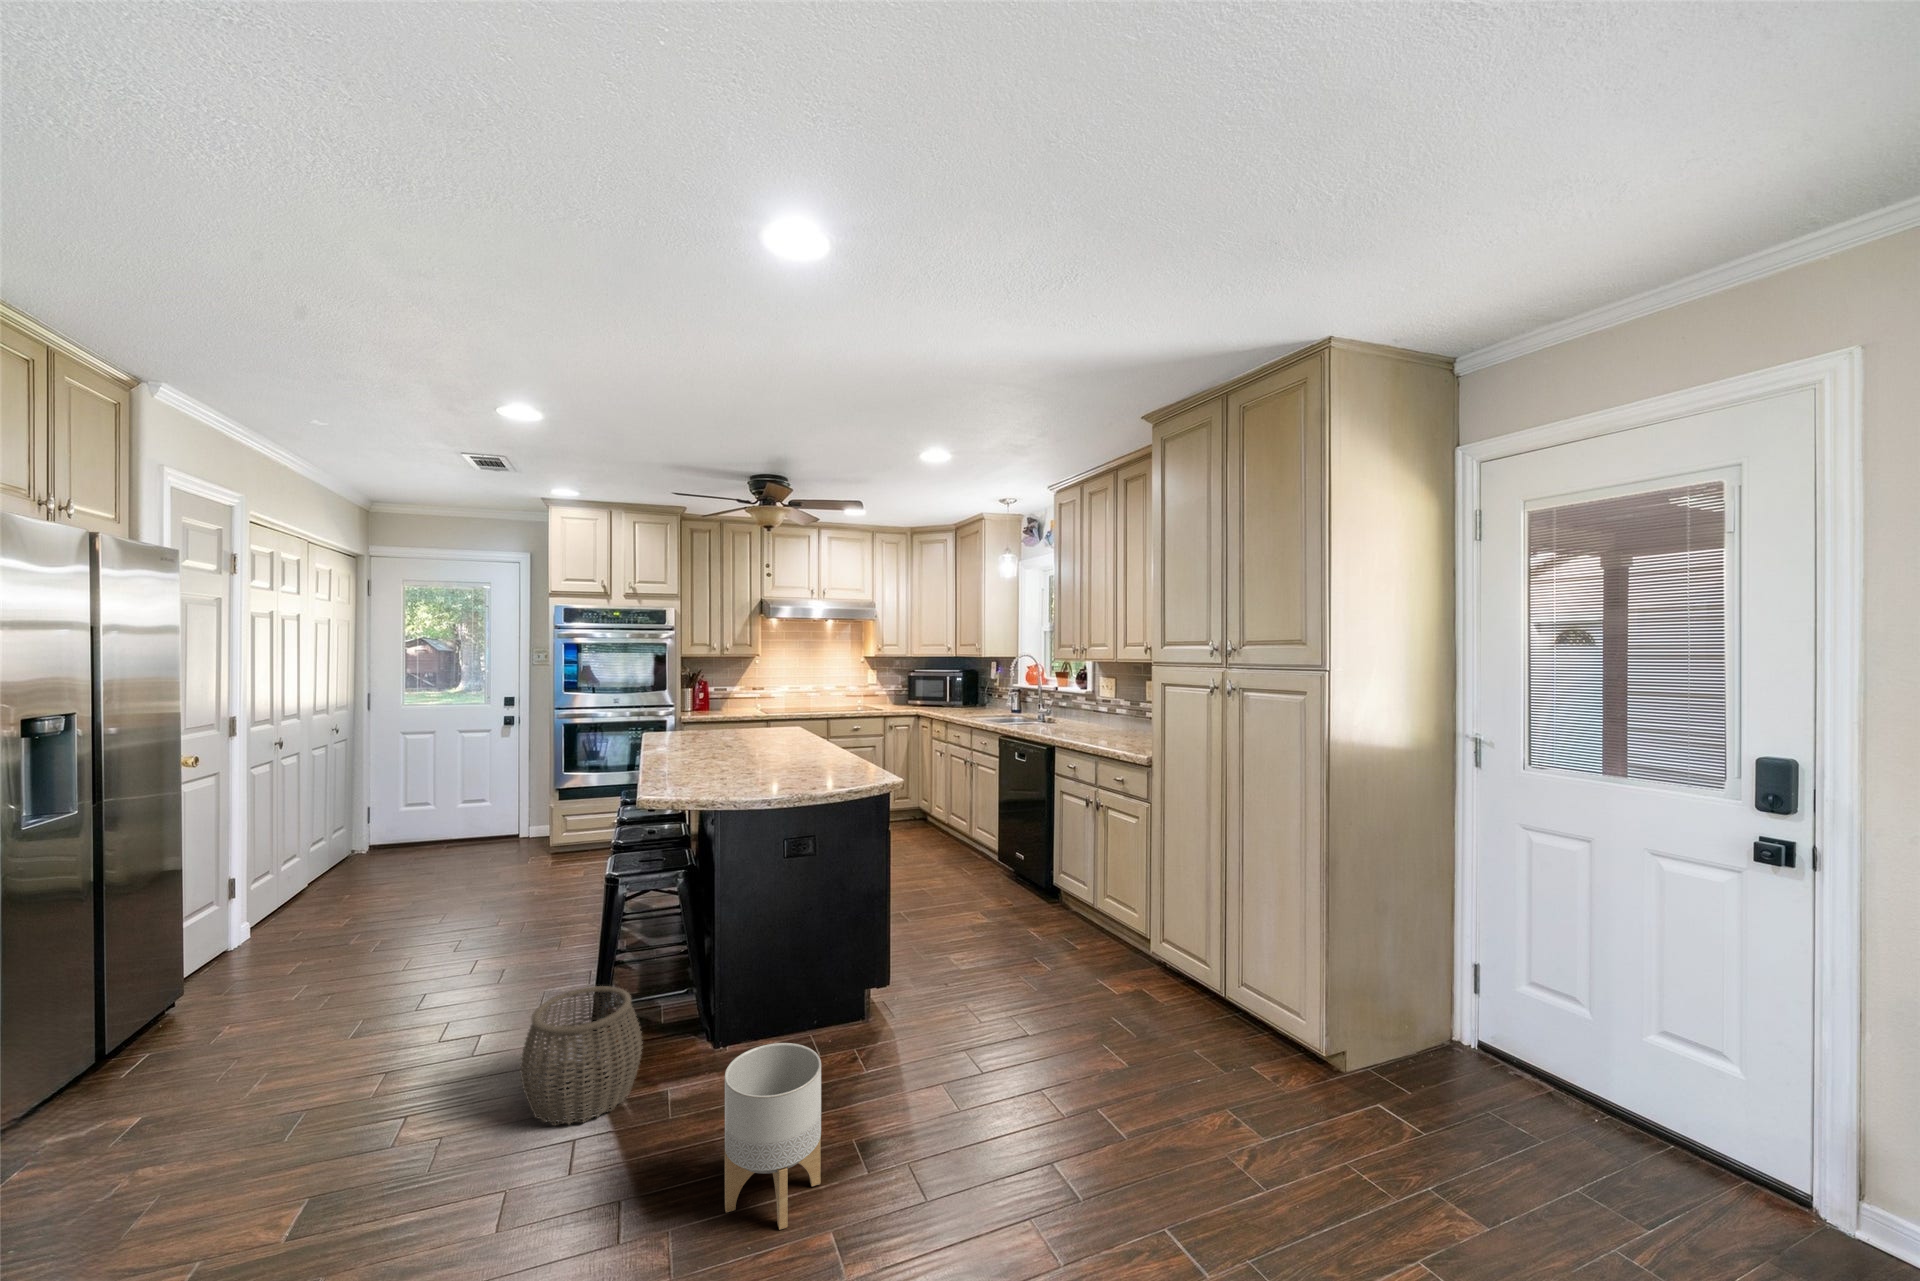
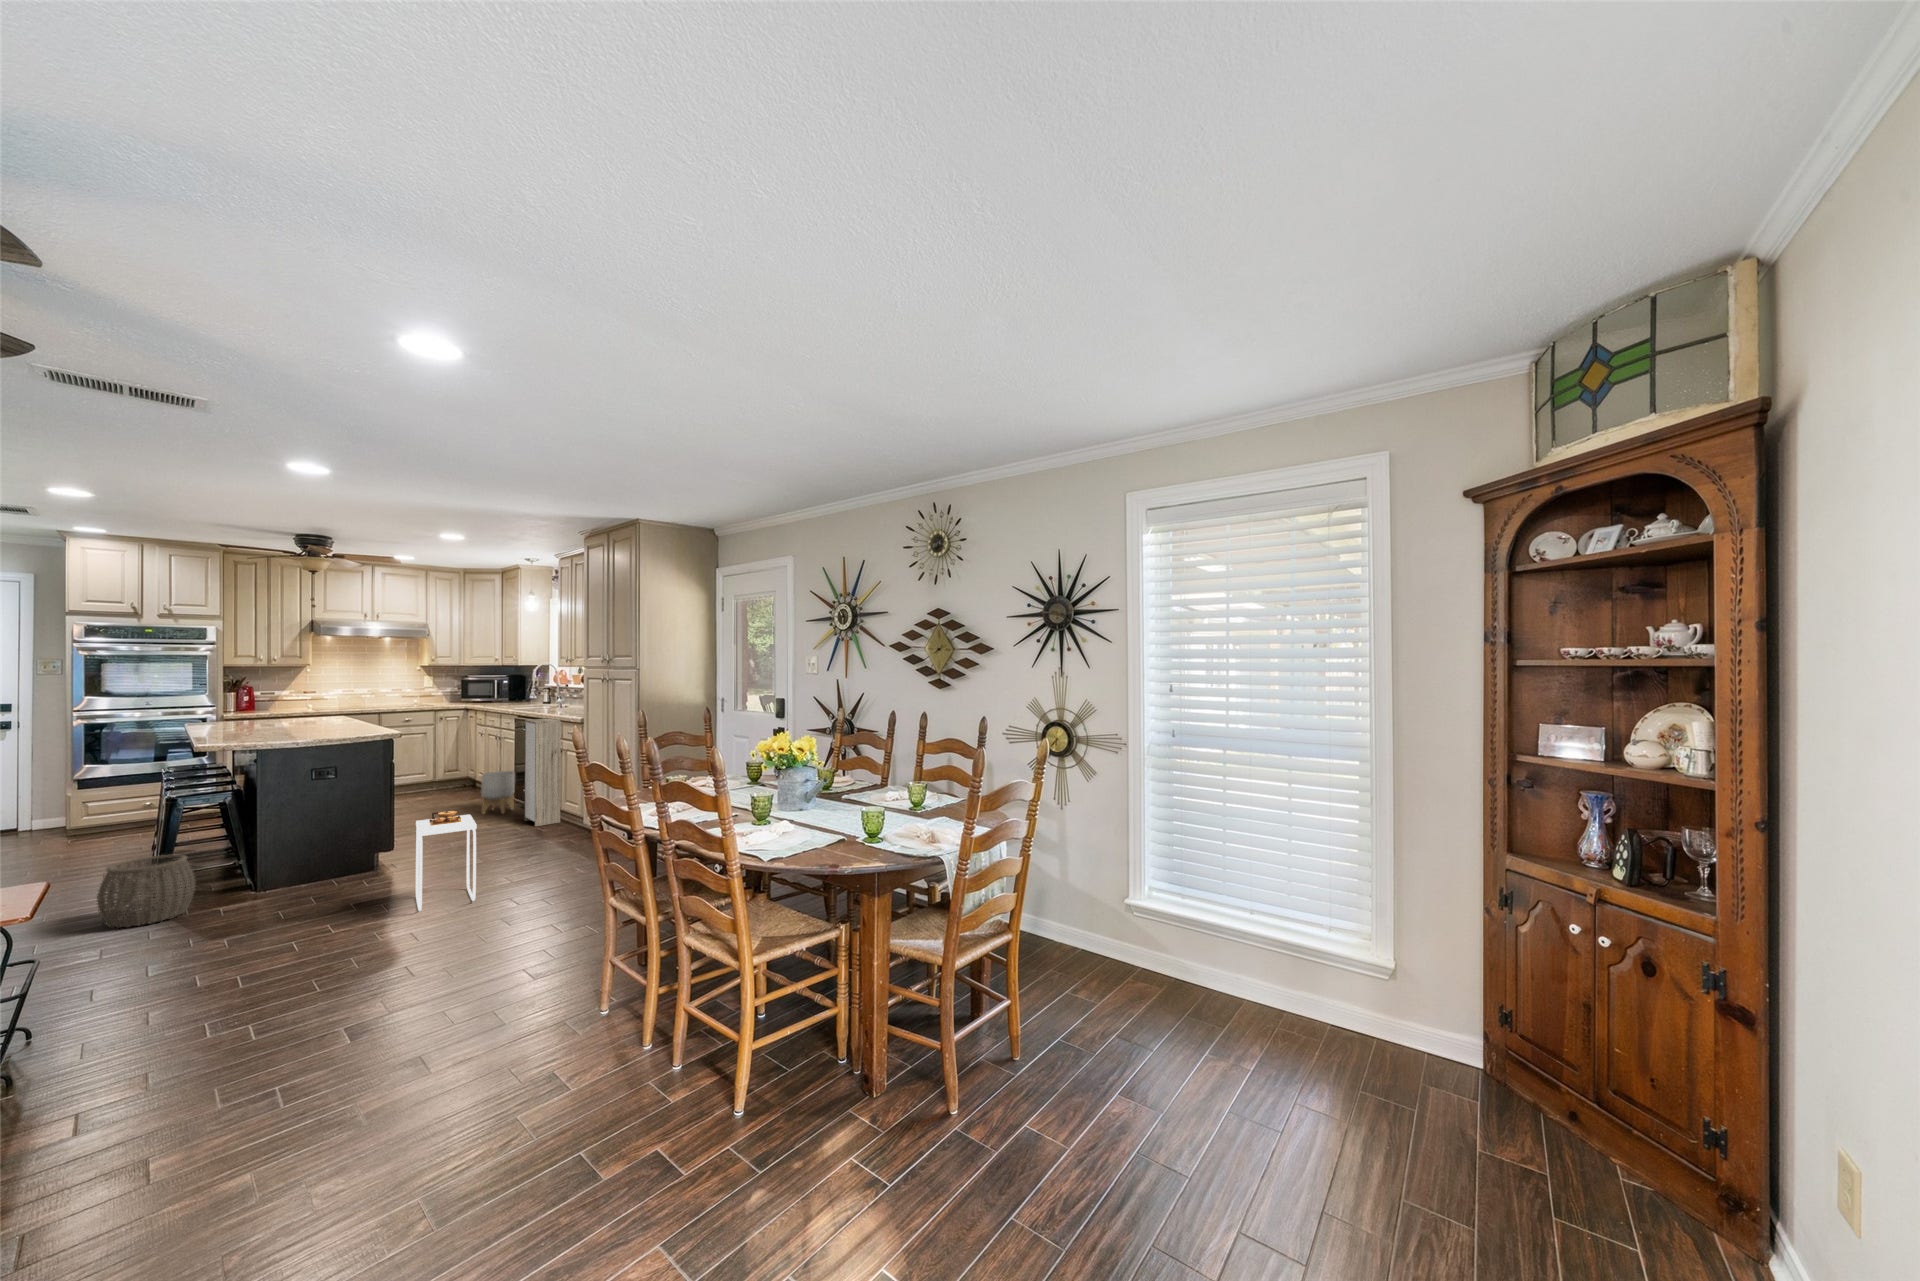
storage cabinet: none [1023,749,1079,922] -> present [525,719,561,826]
side table: none [954,984,1080,1214] -> present [416,811,477,911]
planter: present [725,1043,821,1230] -> present [481,771,515,814]

